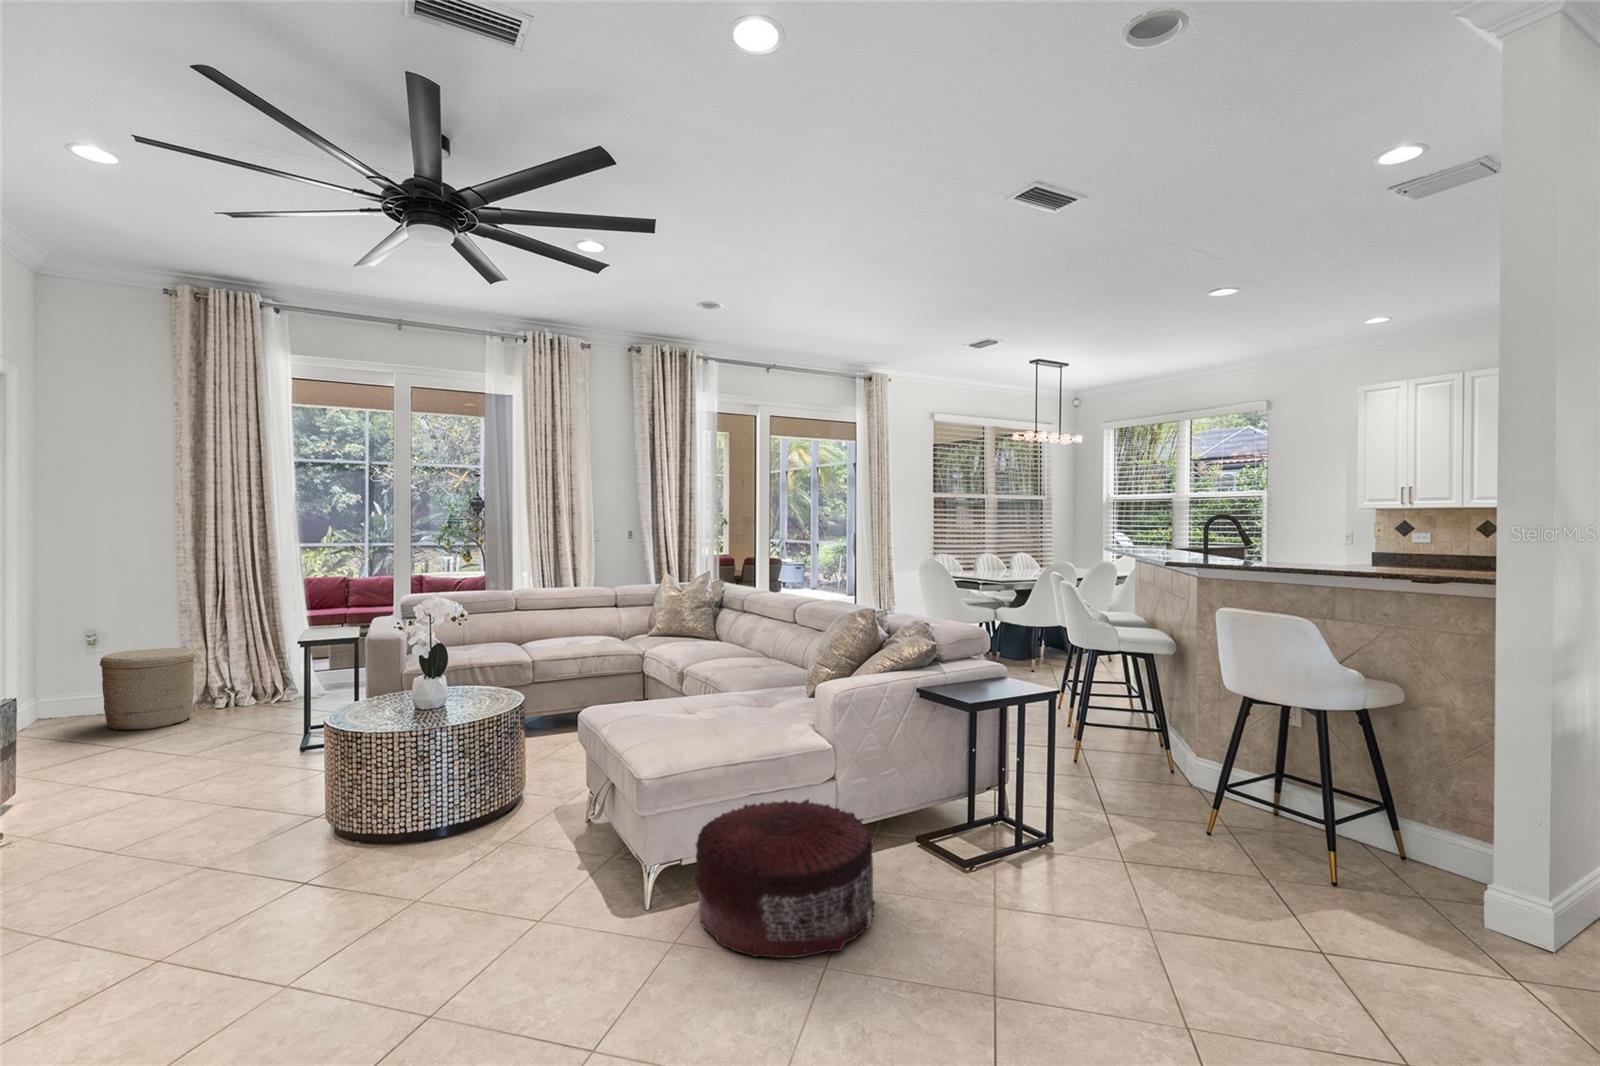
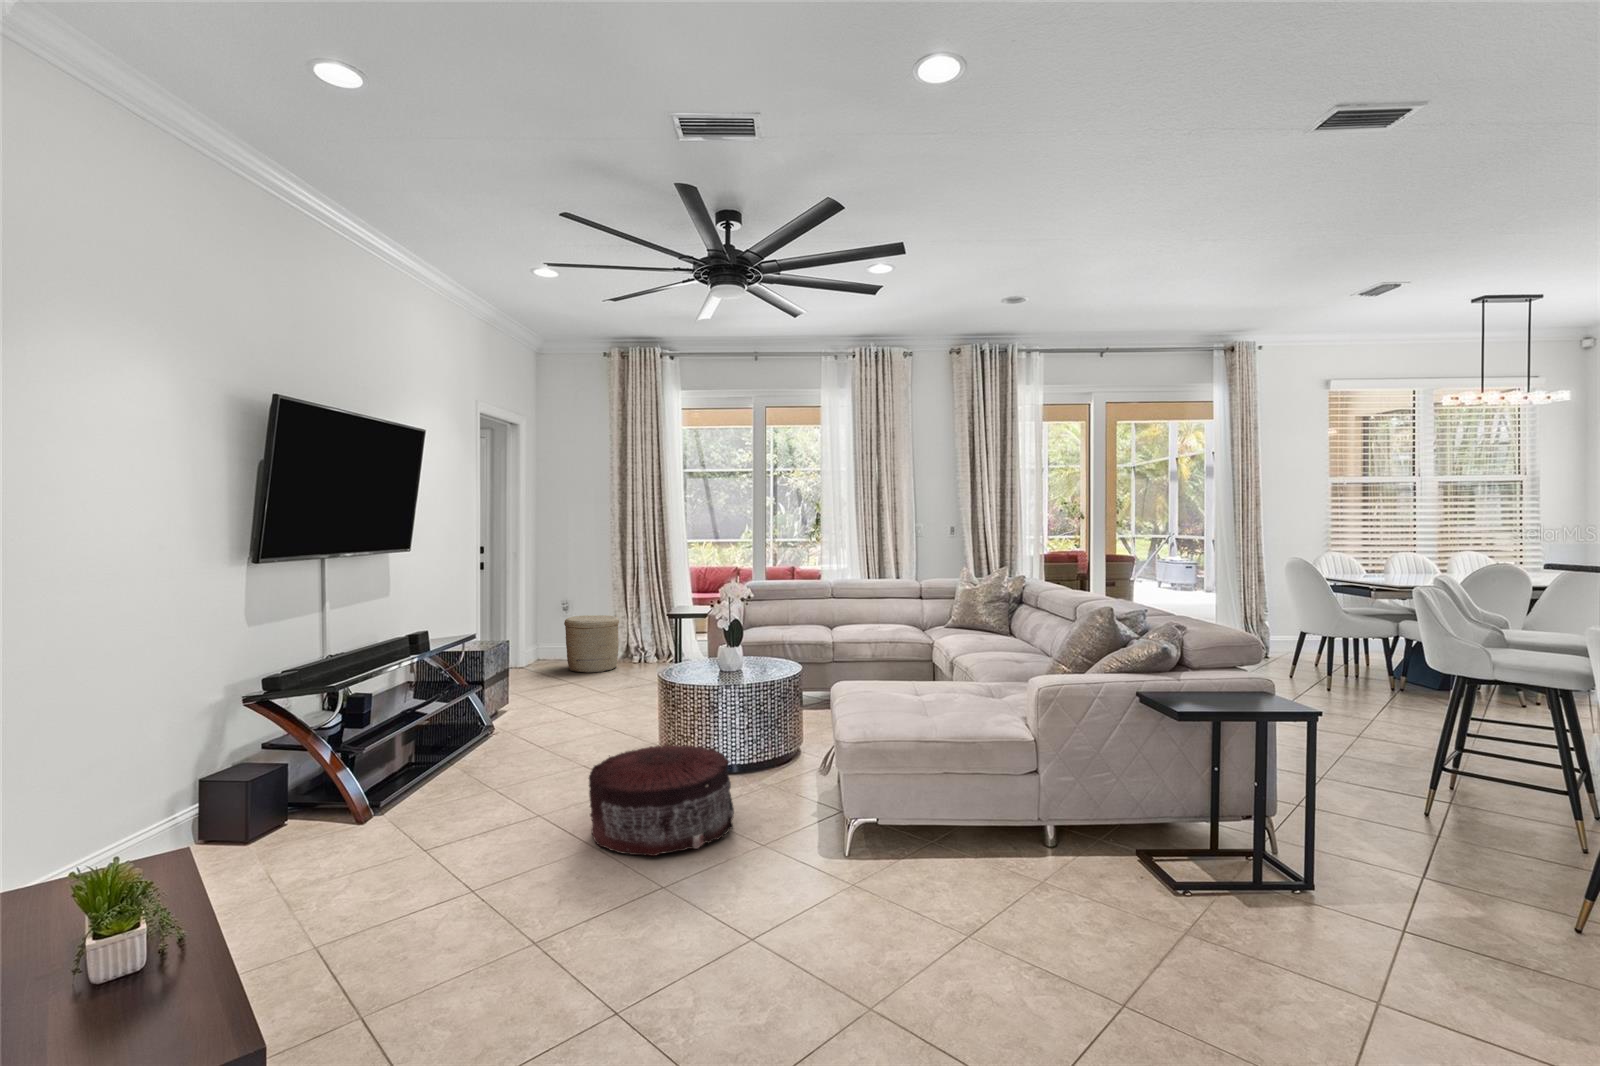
pouf: present [695,799,875,958] -> present [589,744,734,856]

